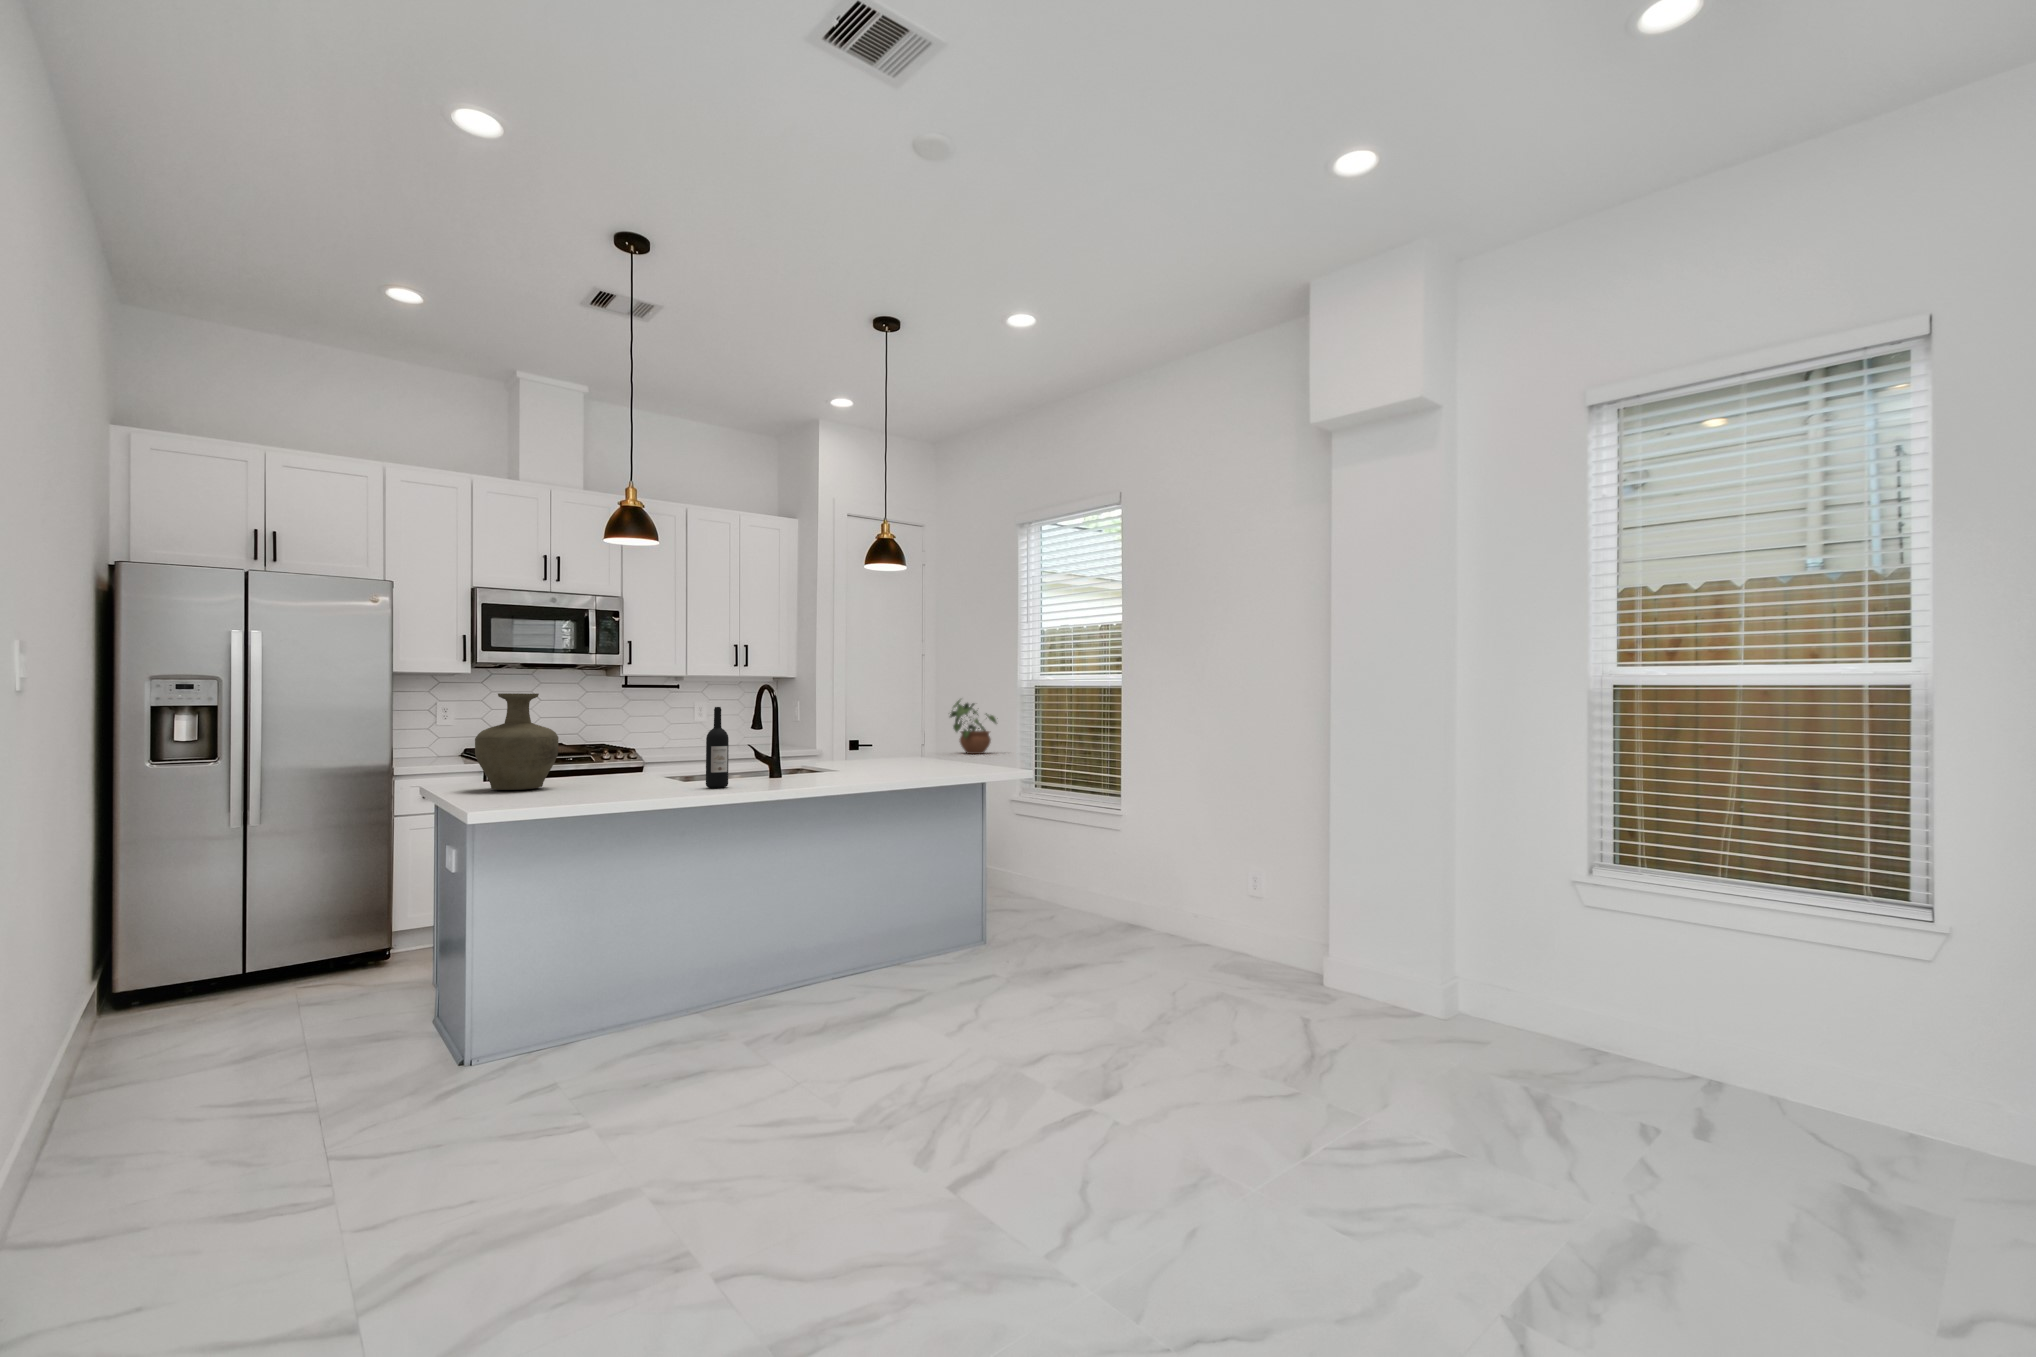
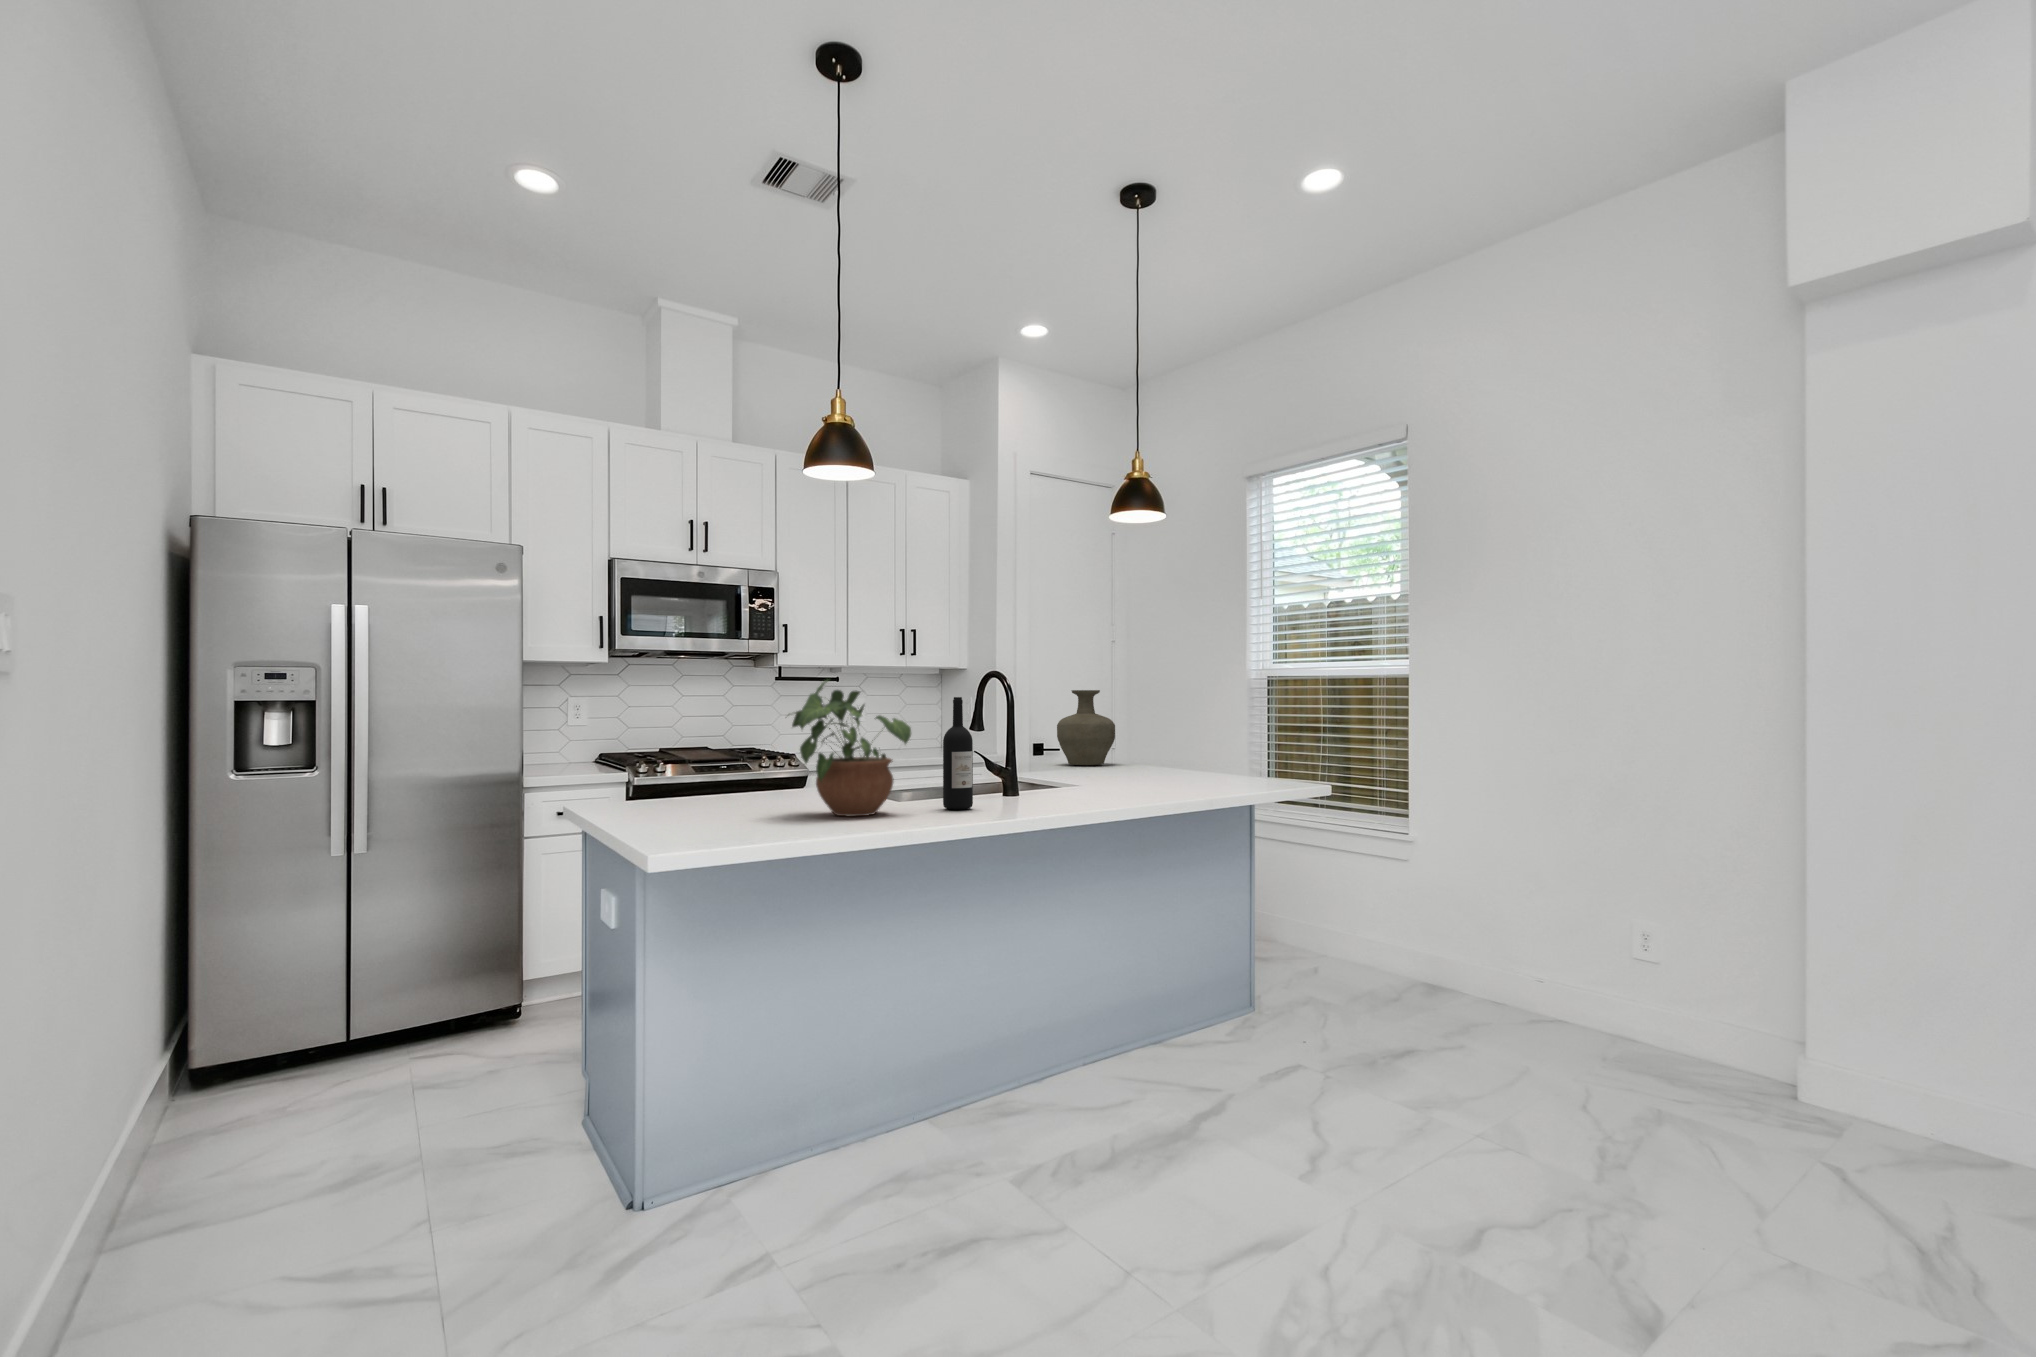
vase: present [475,693,559,790] -> present [1057,690,1115,766]
potted plant: present [950,700,997,754] -> present [792,680,911,816]

